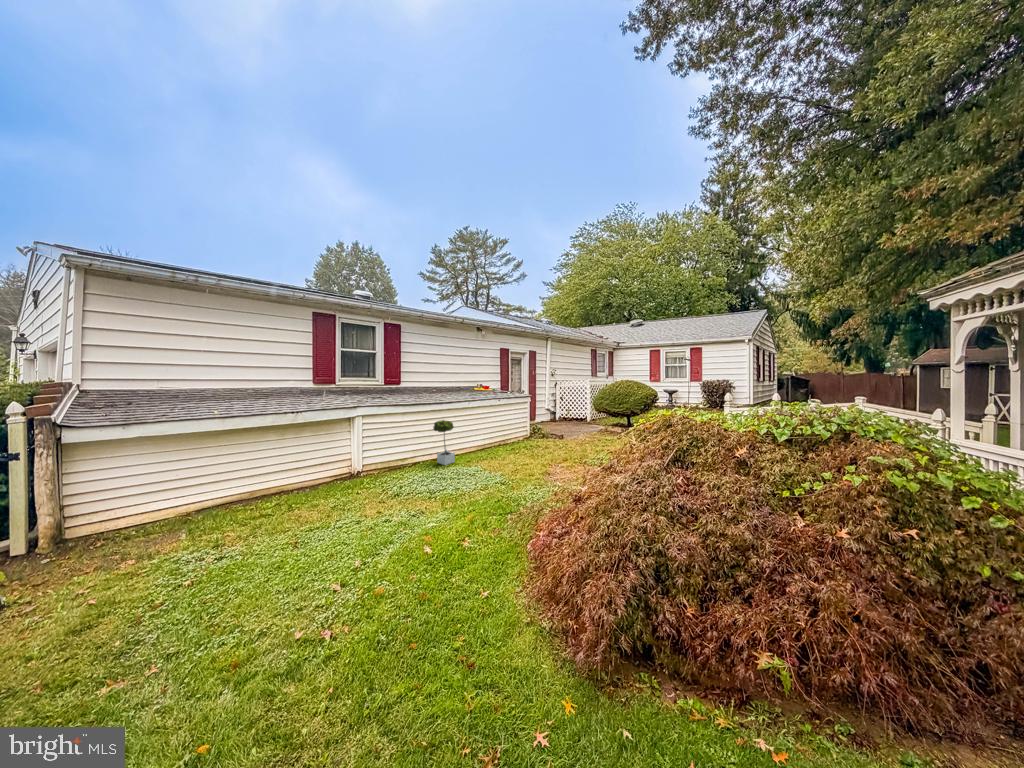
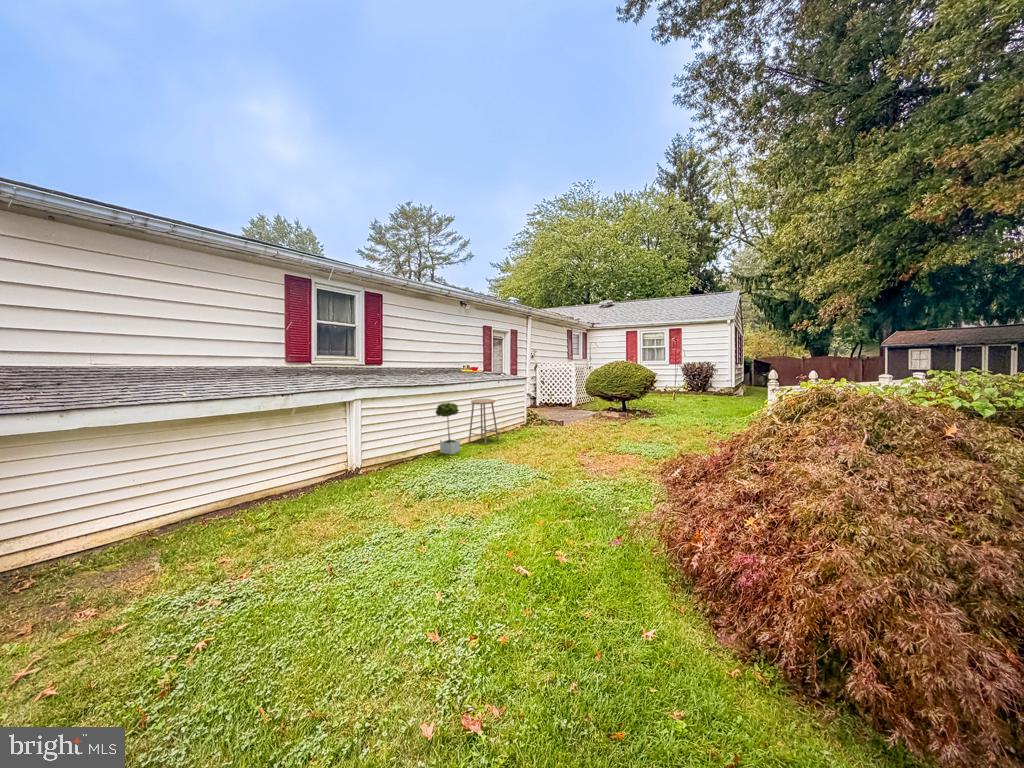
stool: none [467,416,495,458] -> present [469,399,499,445]

